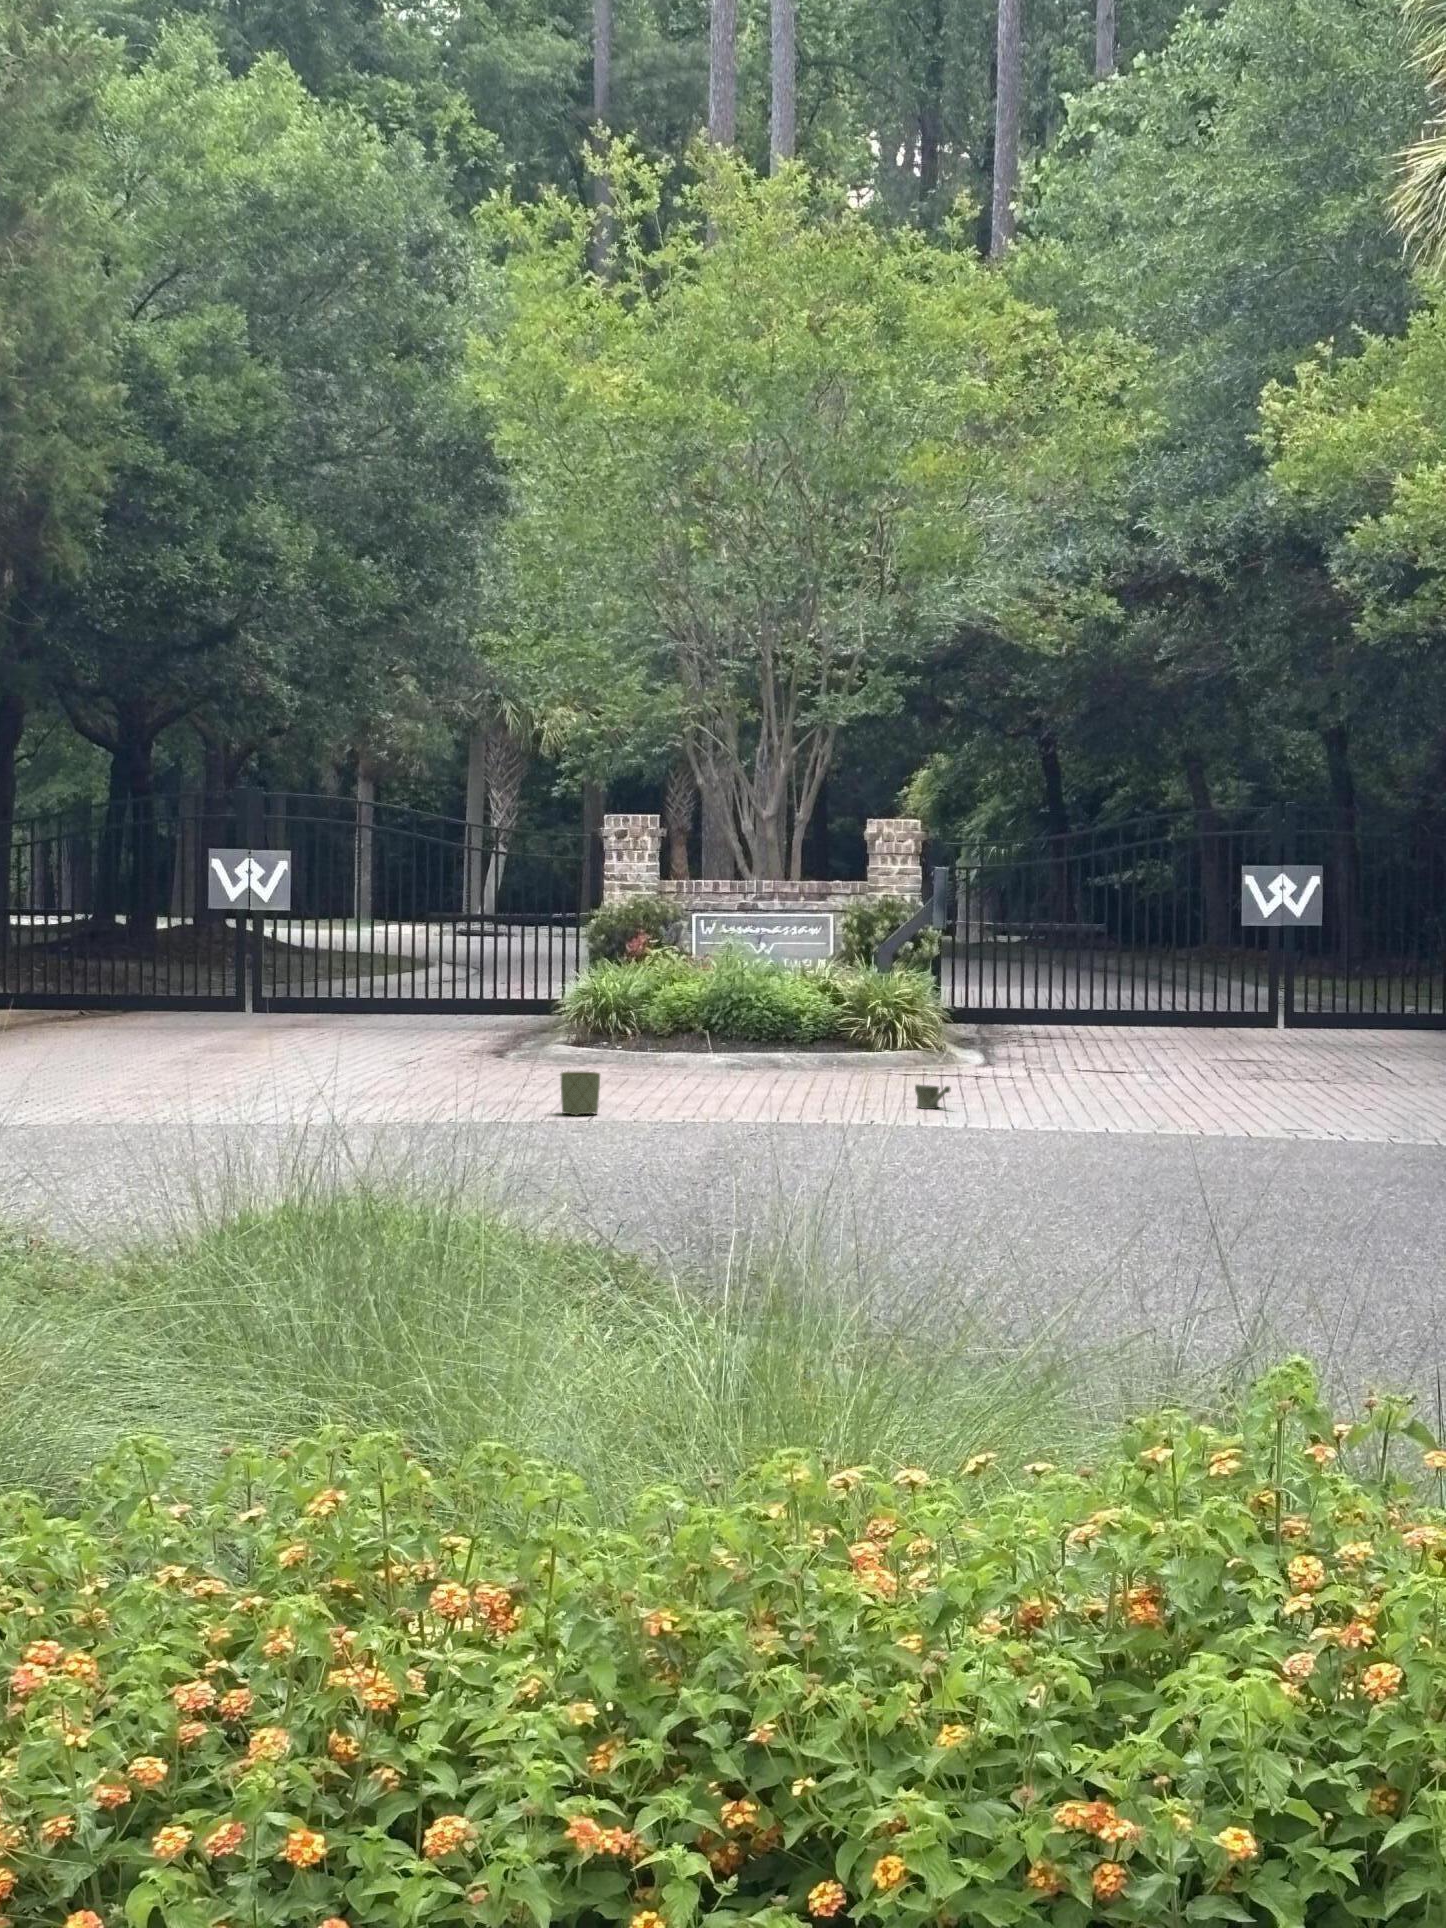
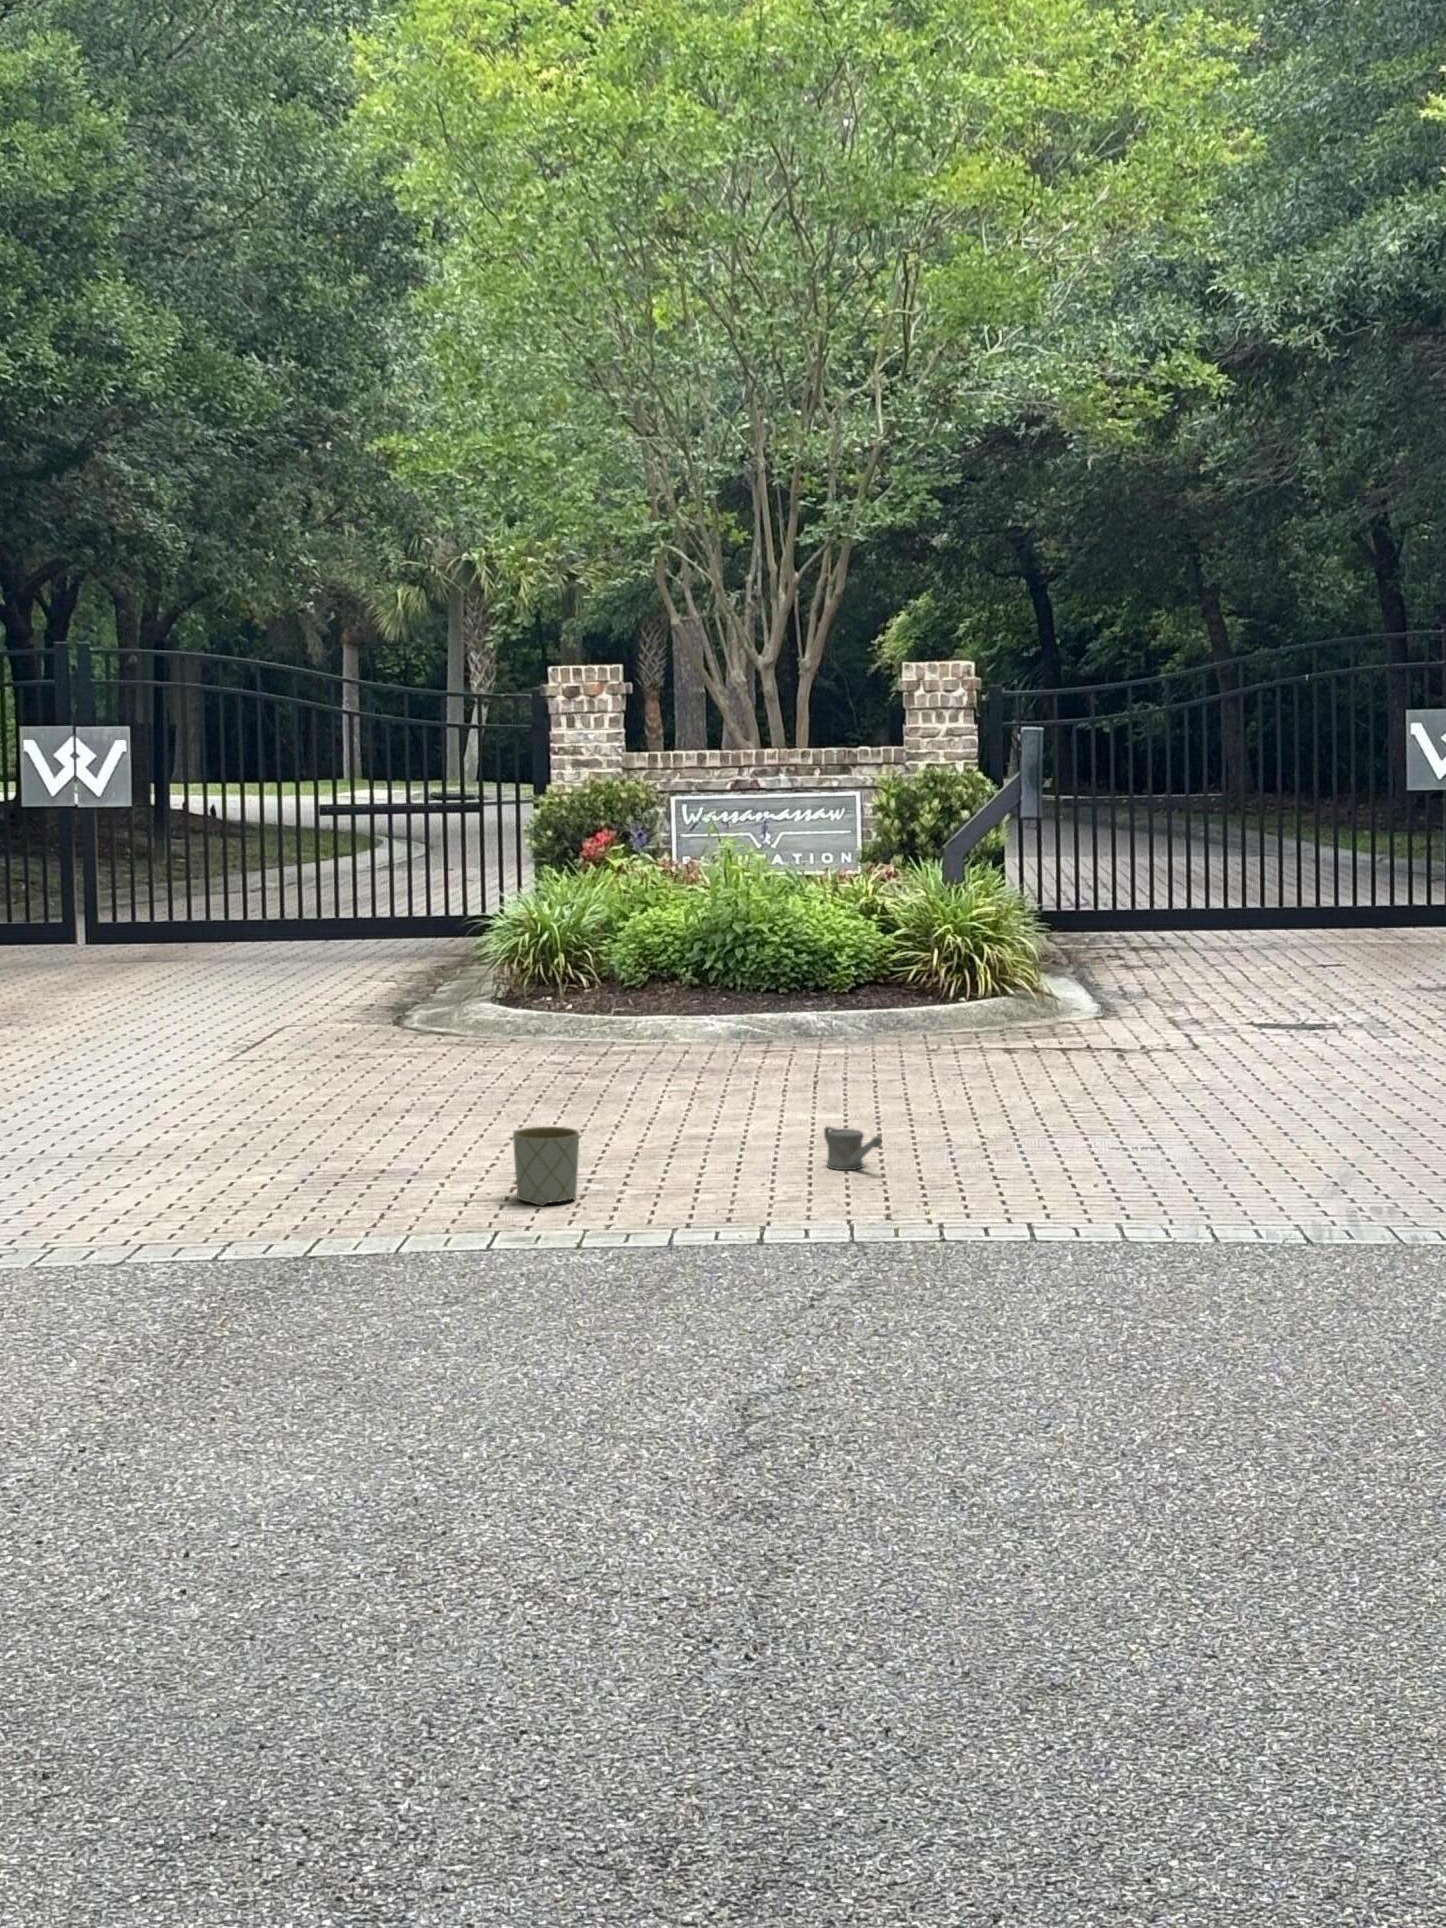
watering can: present [915,1085,951,1109] -> present [824,1127,882,1170]

